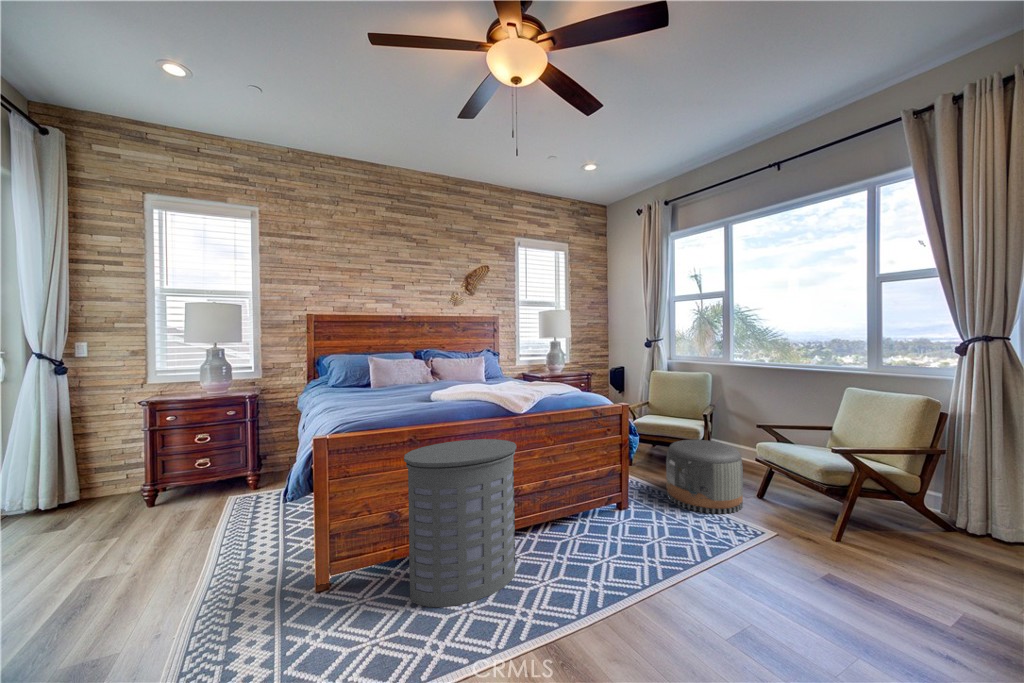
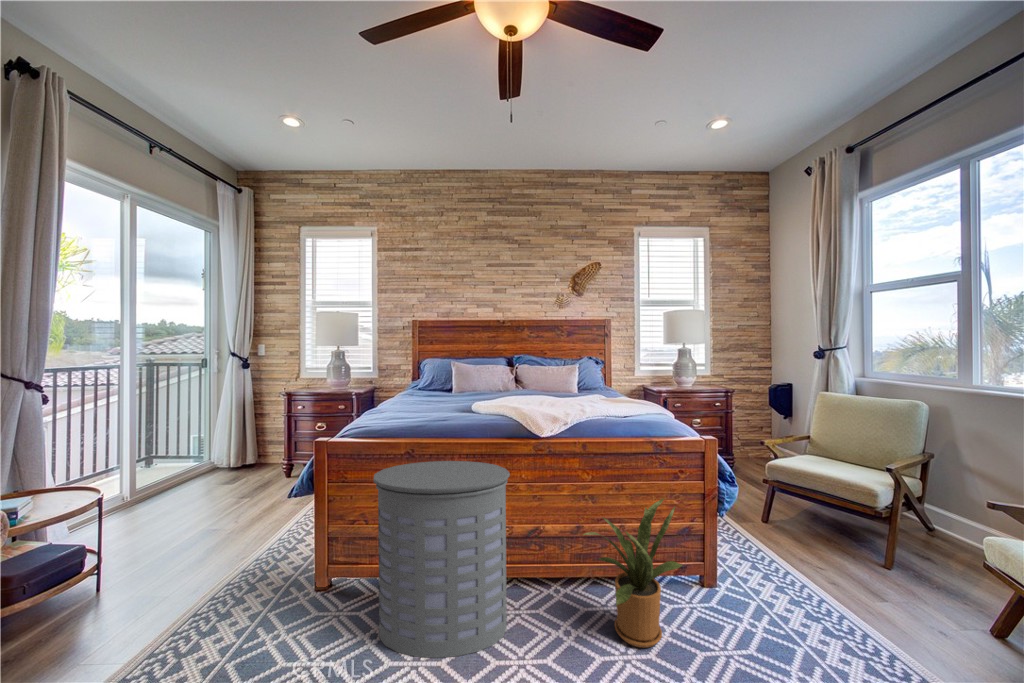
pouf: present [666,440,743,514] -> none [797,502,945,644]
house plant: none [565,448,622,553] -> present [584,499,682,648]

